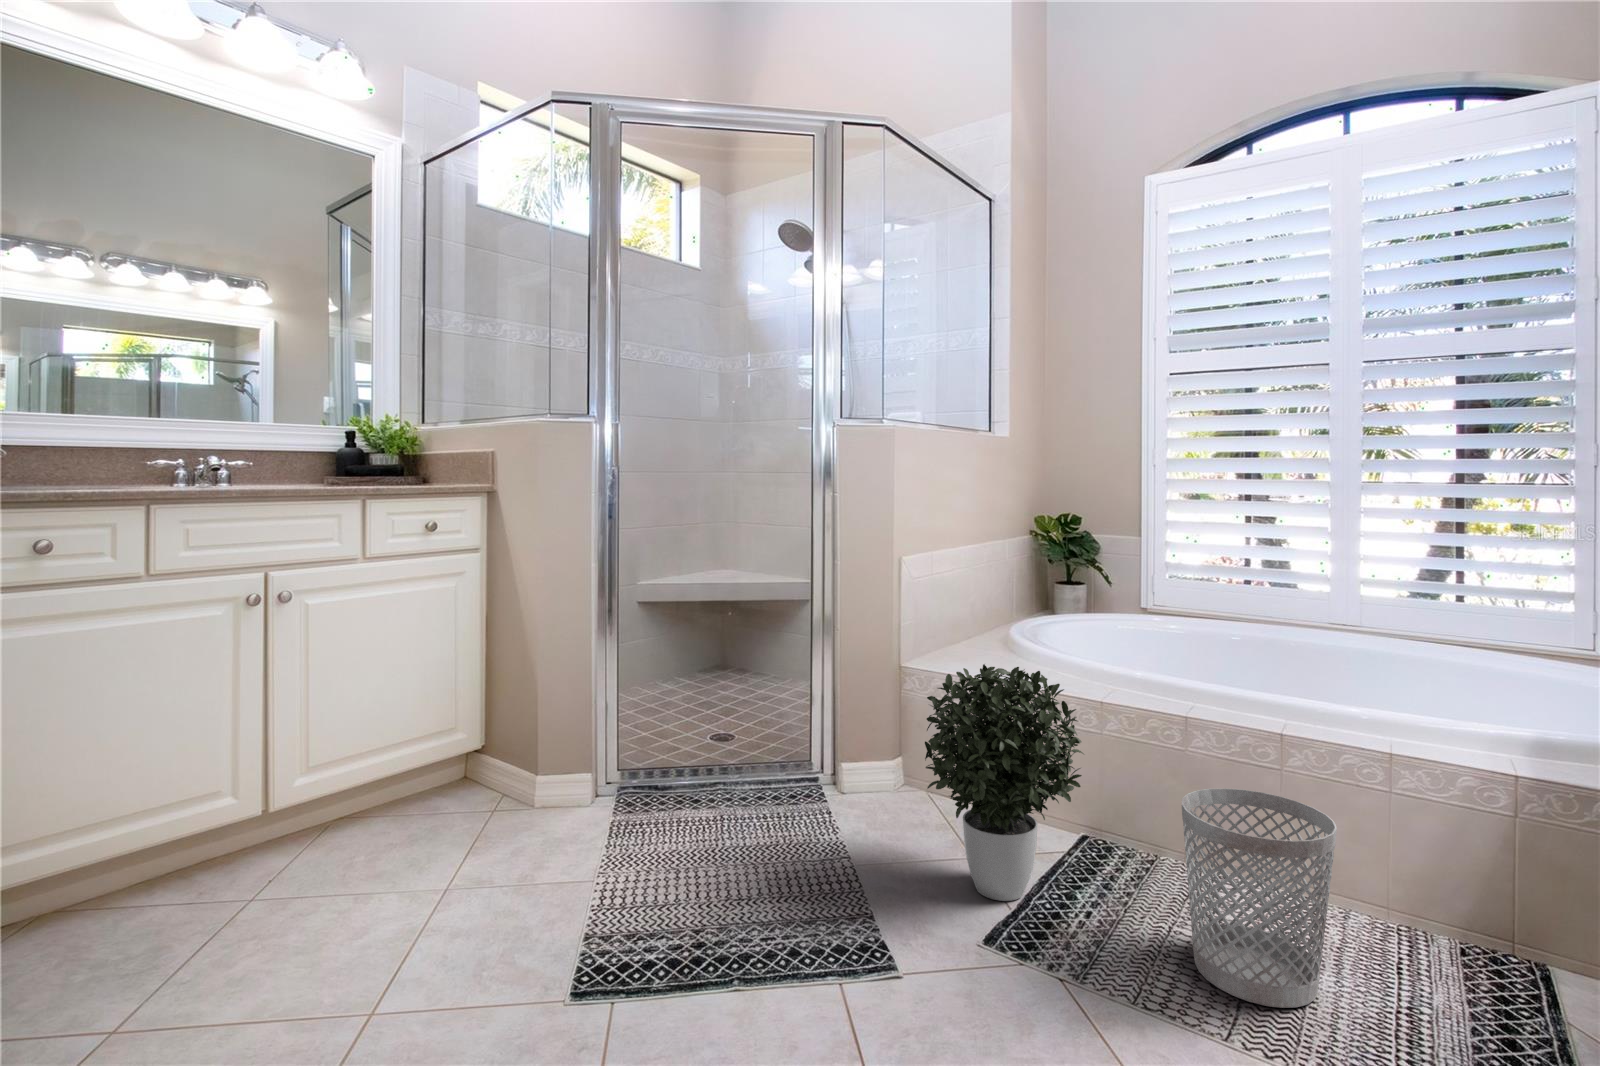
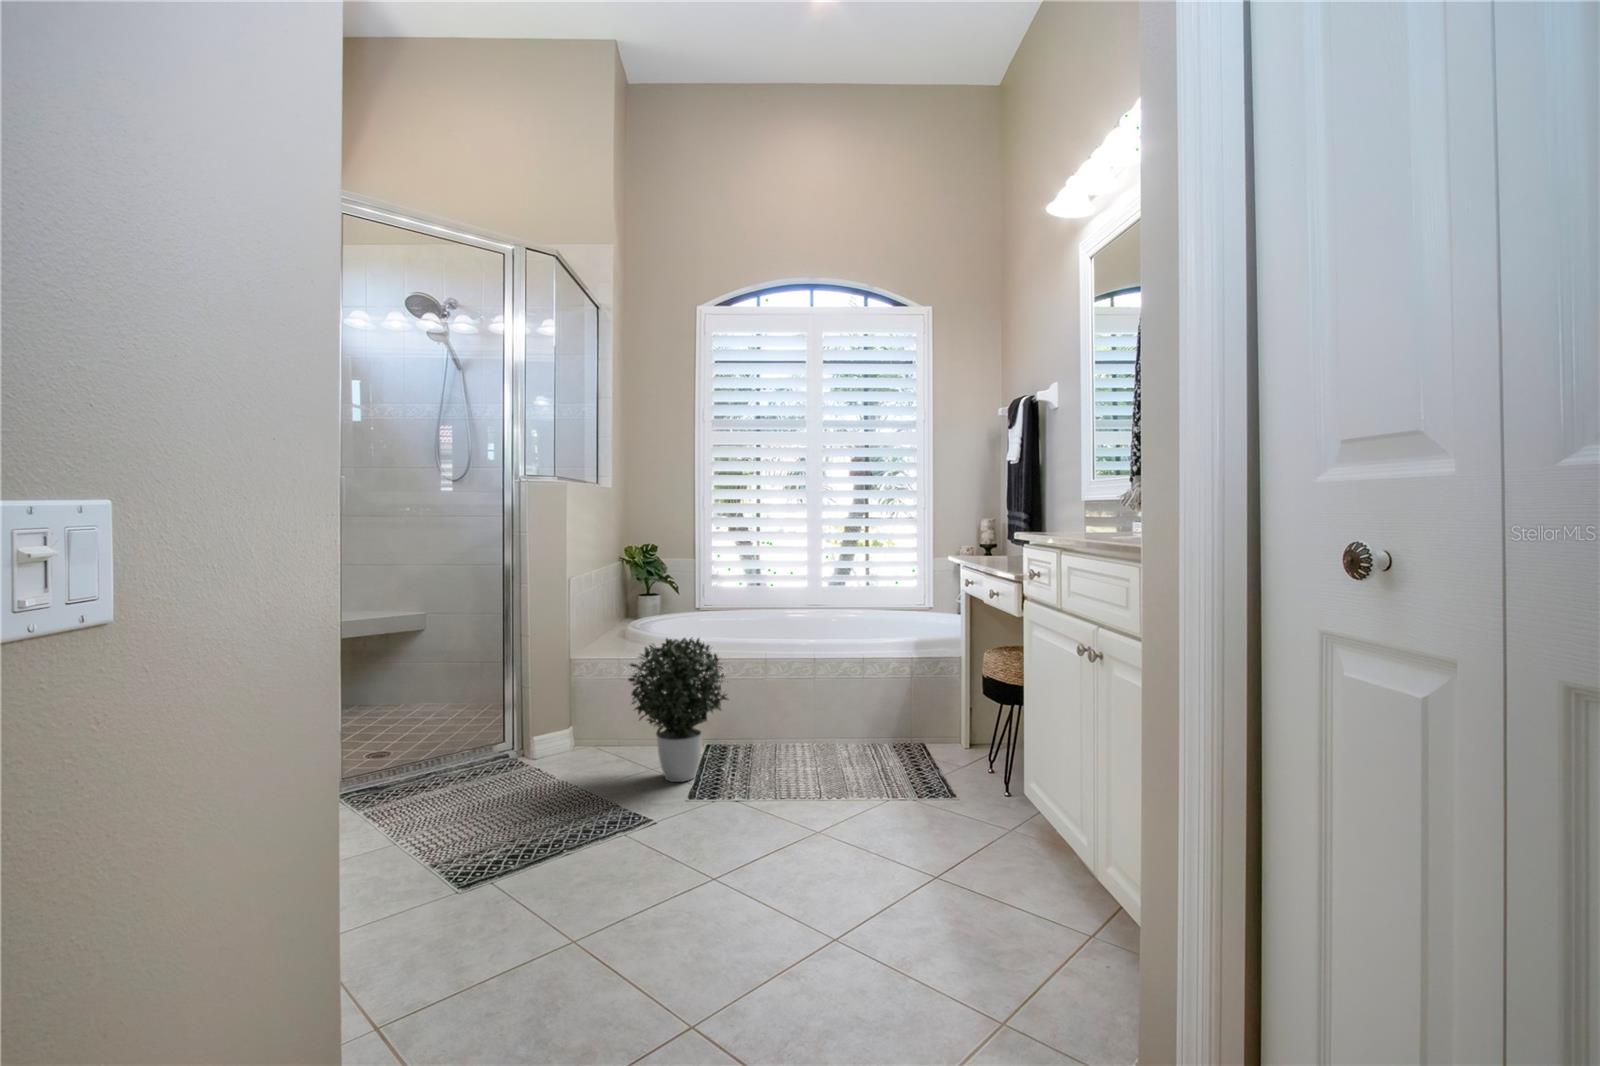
wastebasket: present [1182,788,1337,1008] -> none [782,685,849,785]

